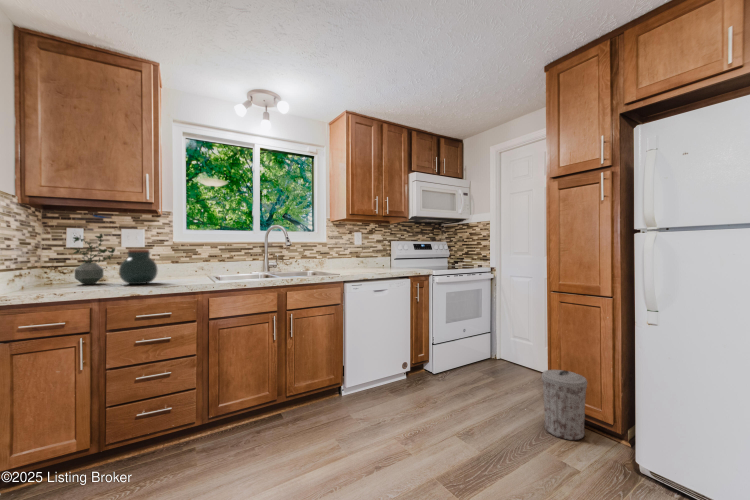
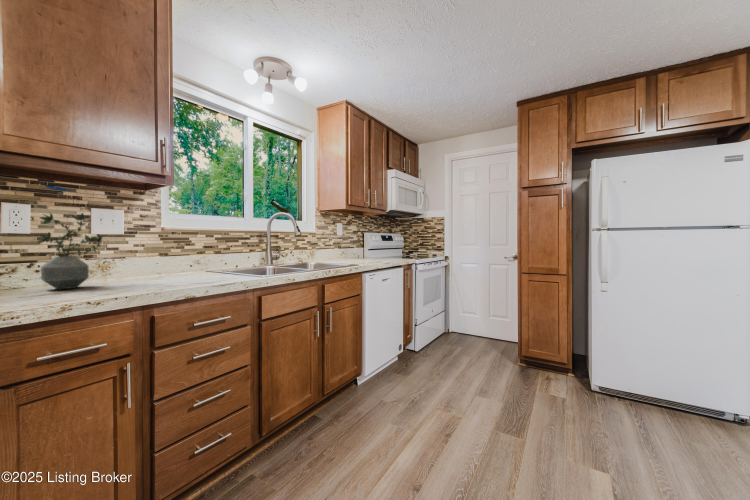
jar: present [119,249,158,284] -> none [132,237,185,285]
trash can: present [541,370,587,440] -> none [534,334,569,386]

